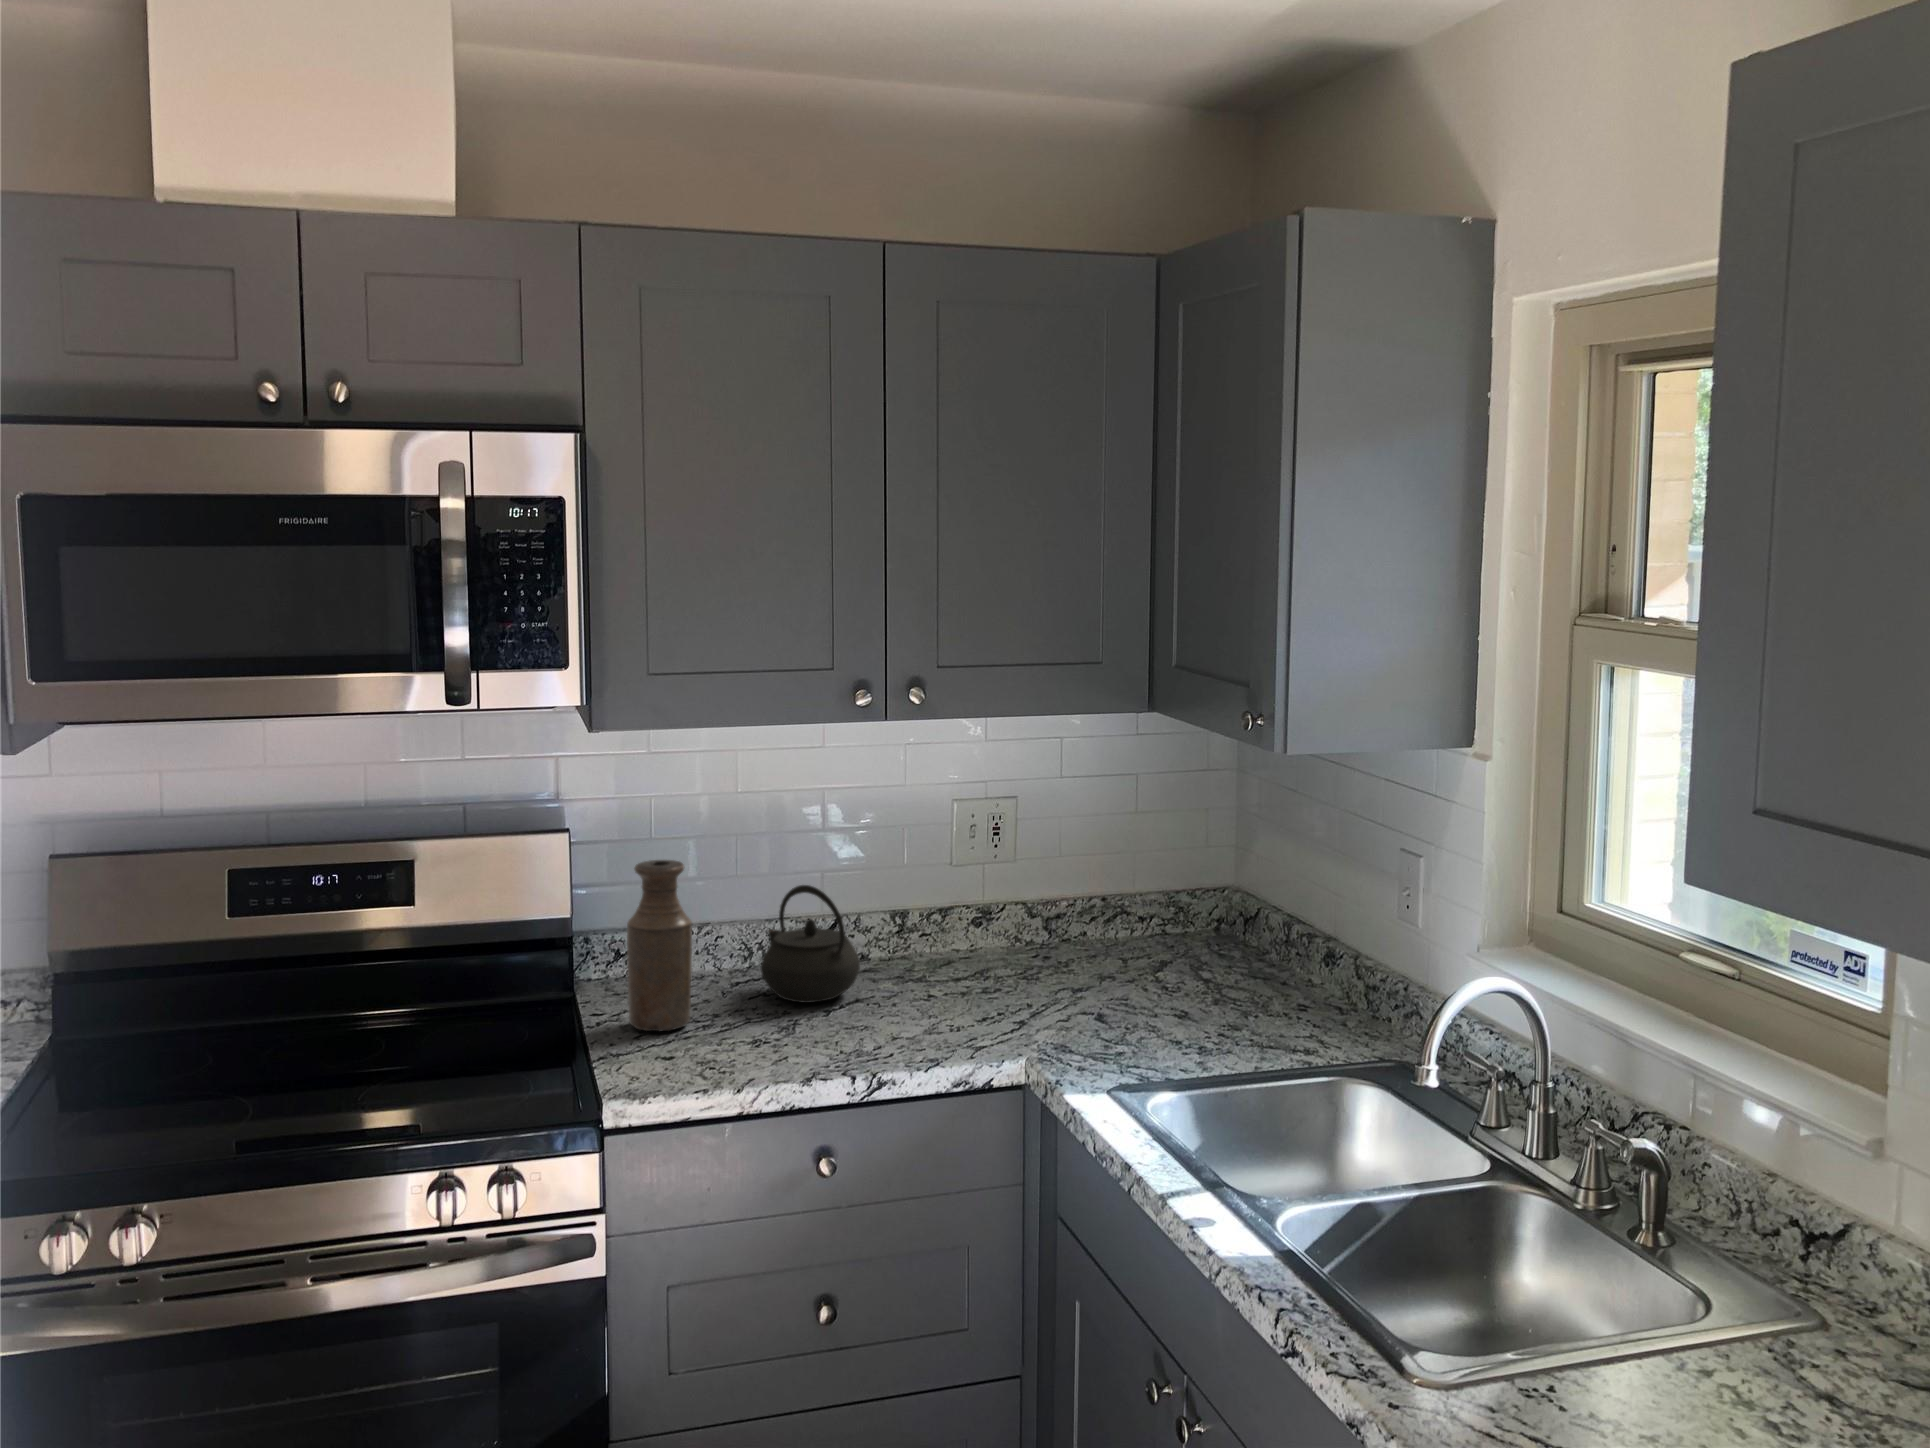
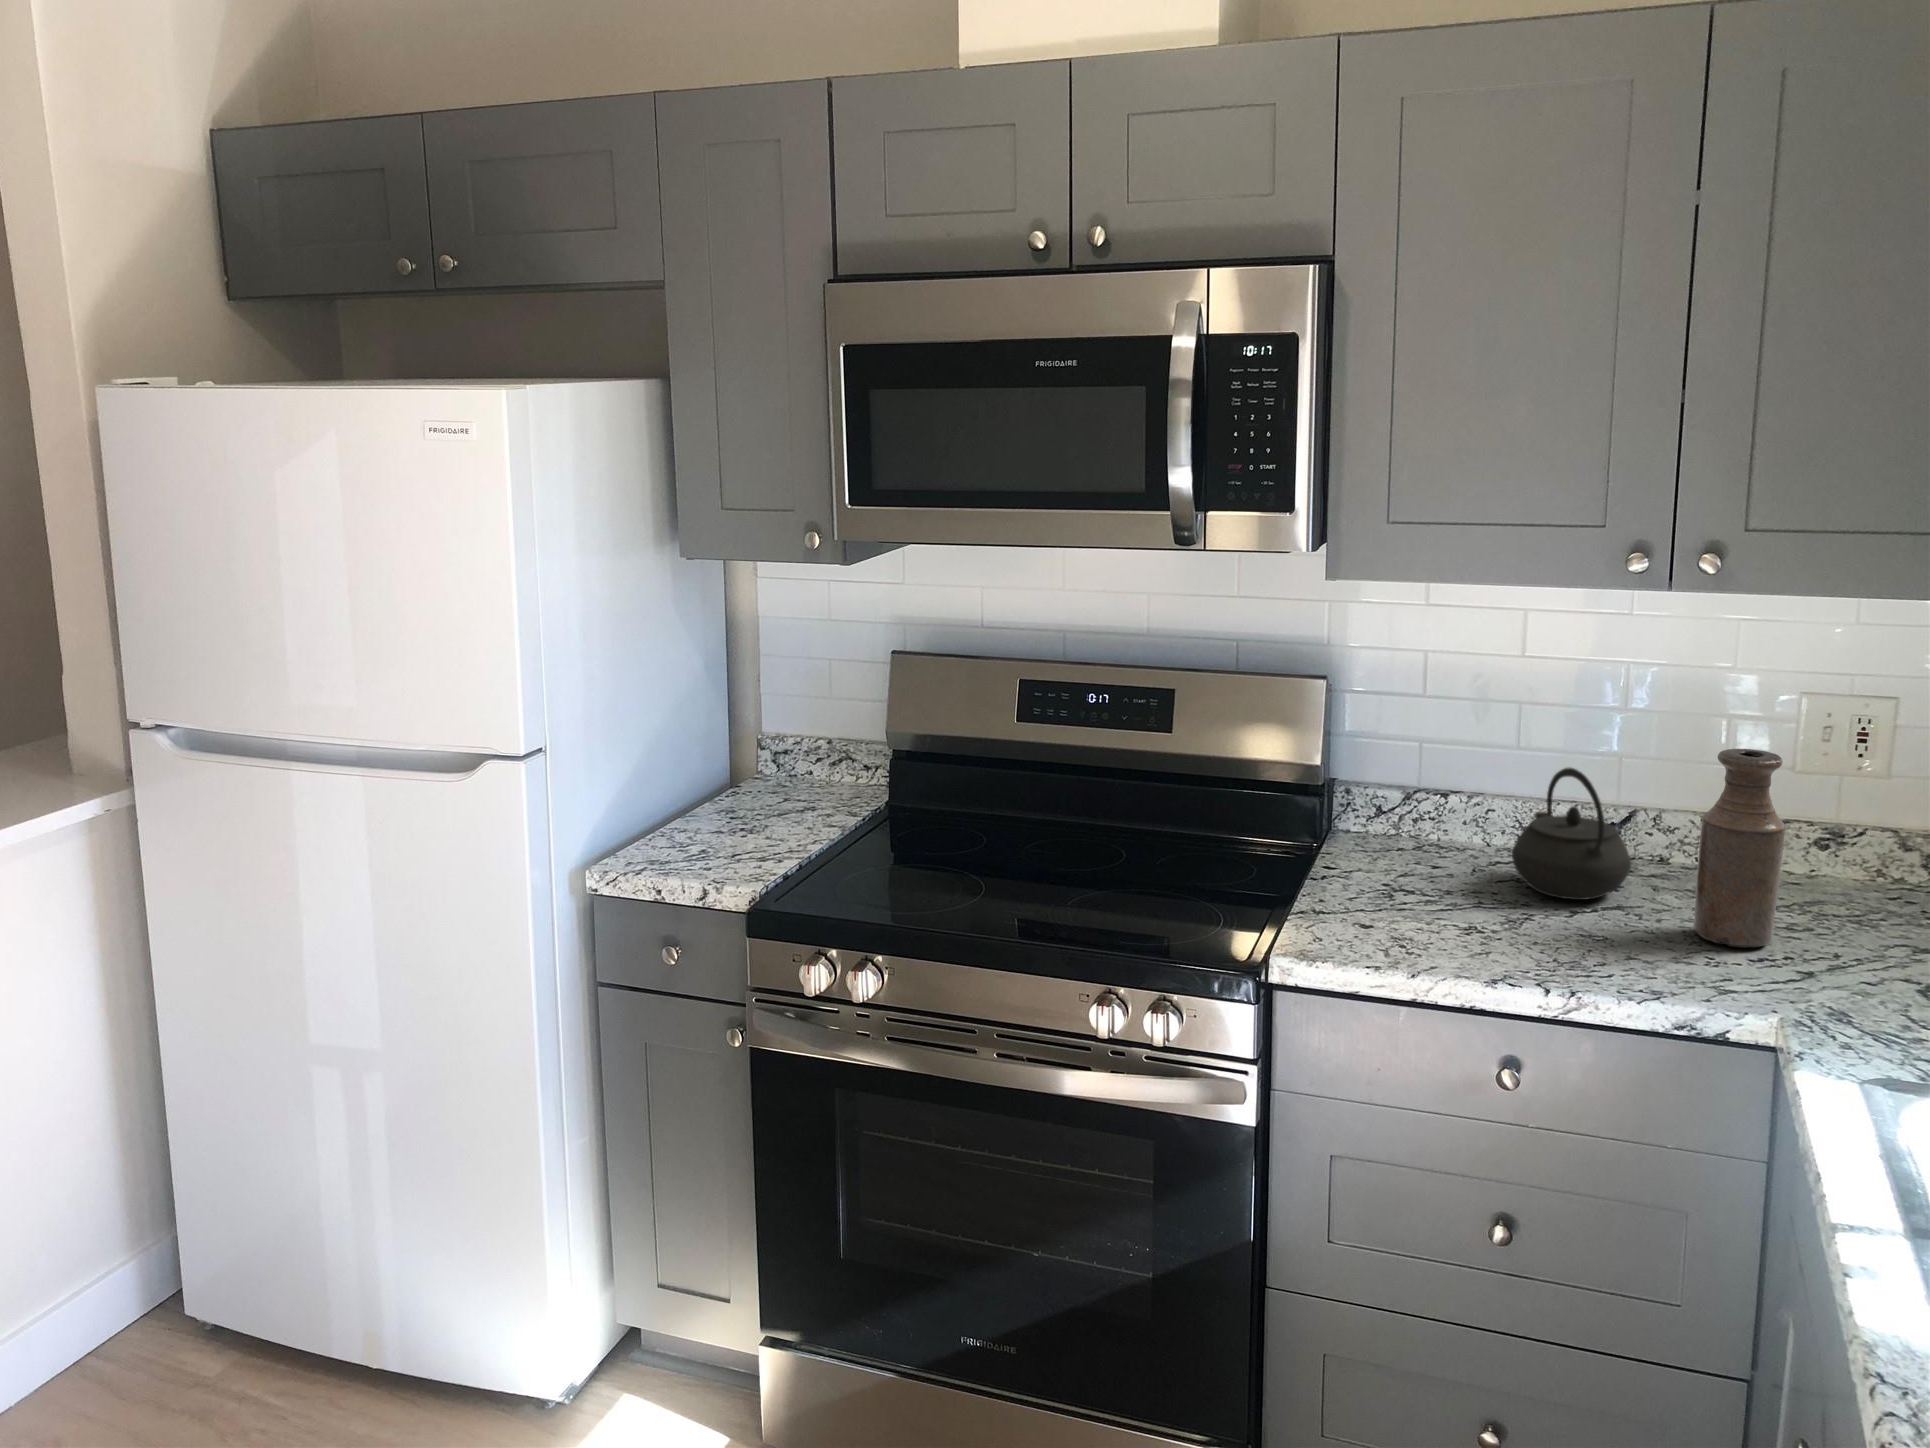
bottle: present [627,860,692,1031] -> present [1694,749,1785,948]

